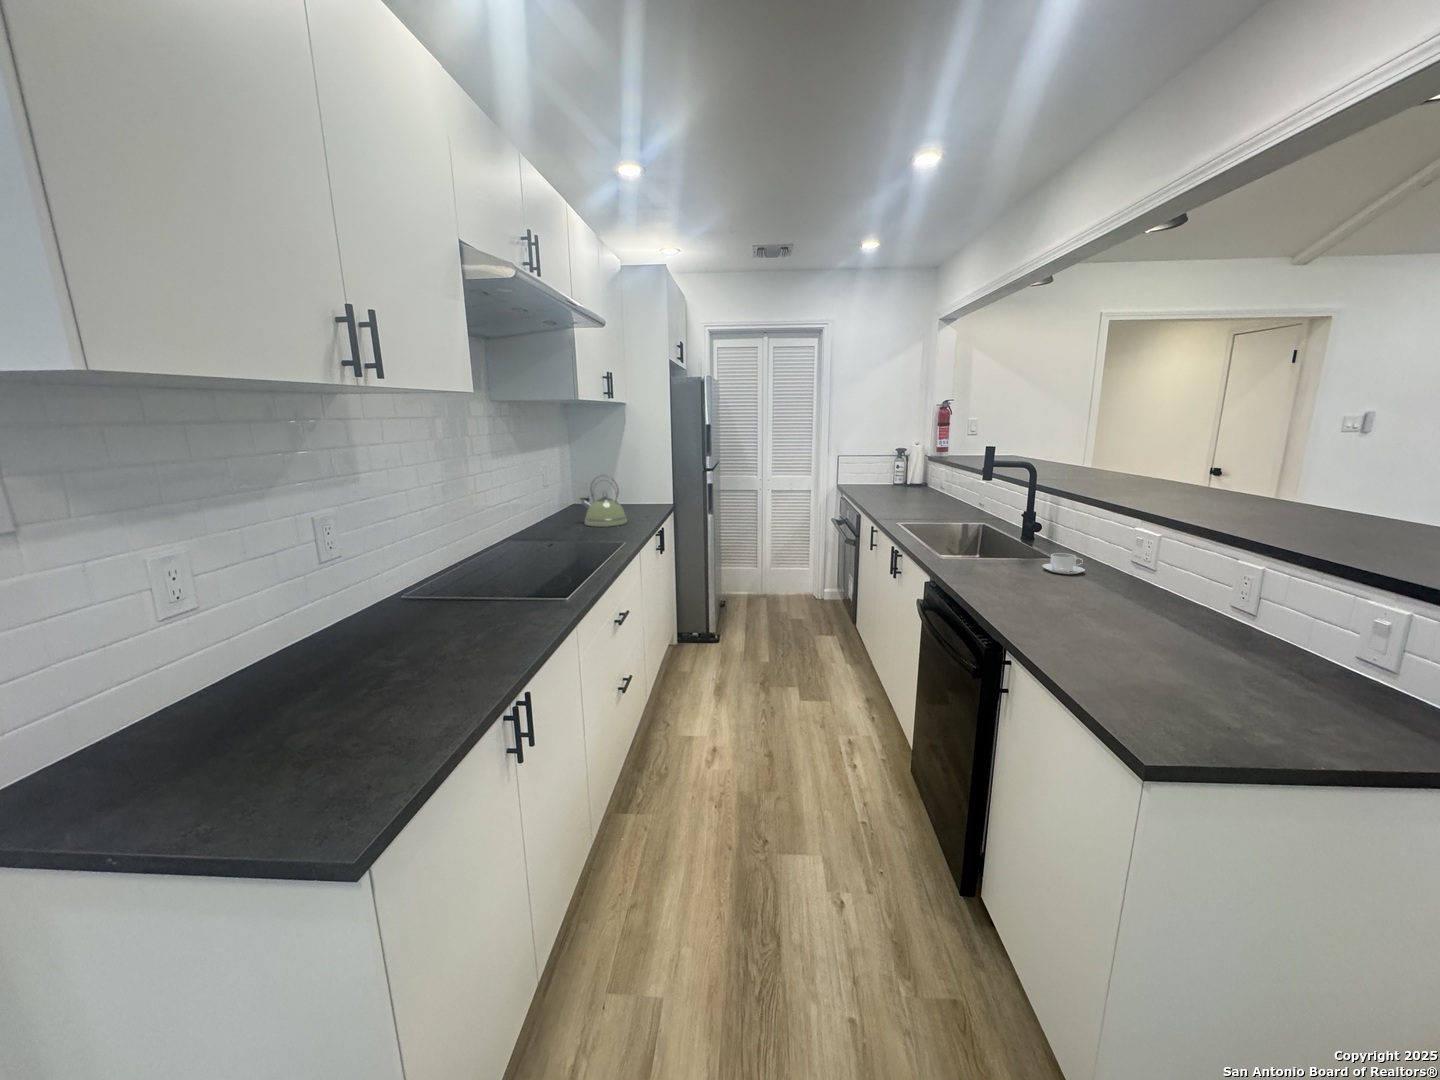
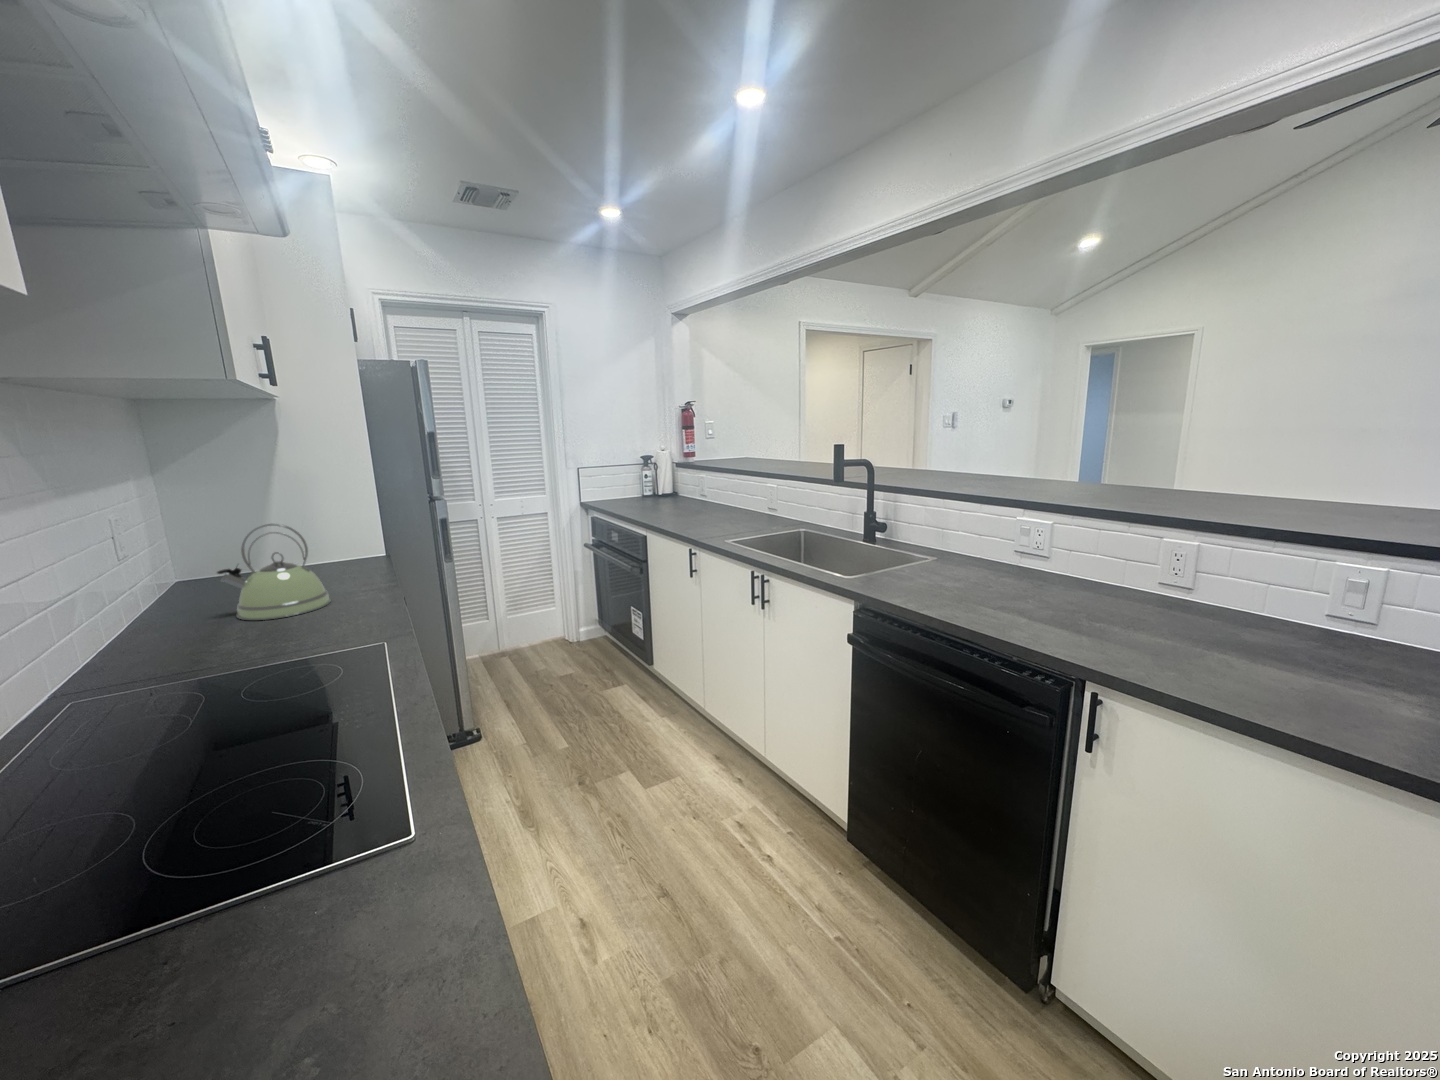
coffee cup: present [1042,553,1085,574] -> none [954,556,997,579]

